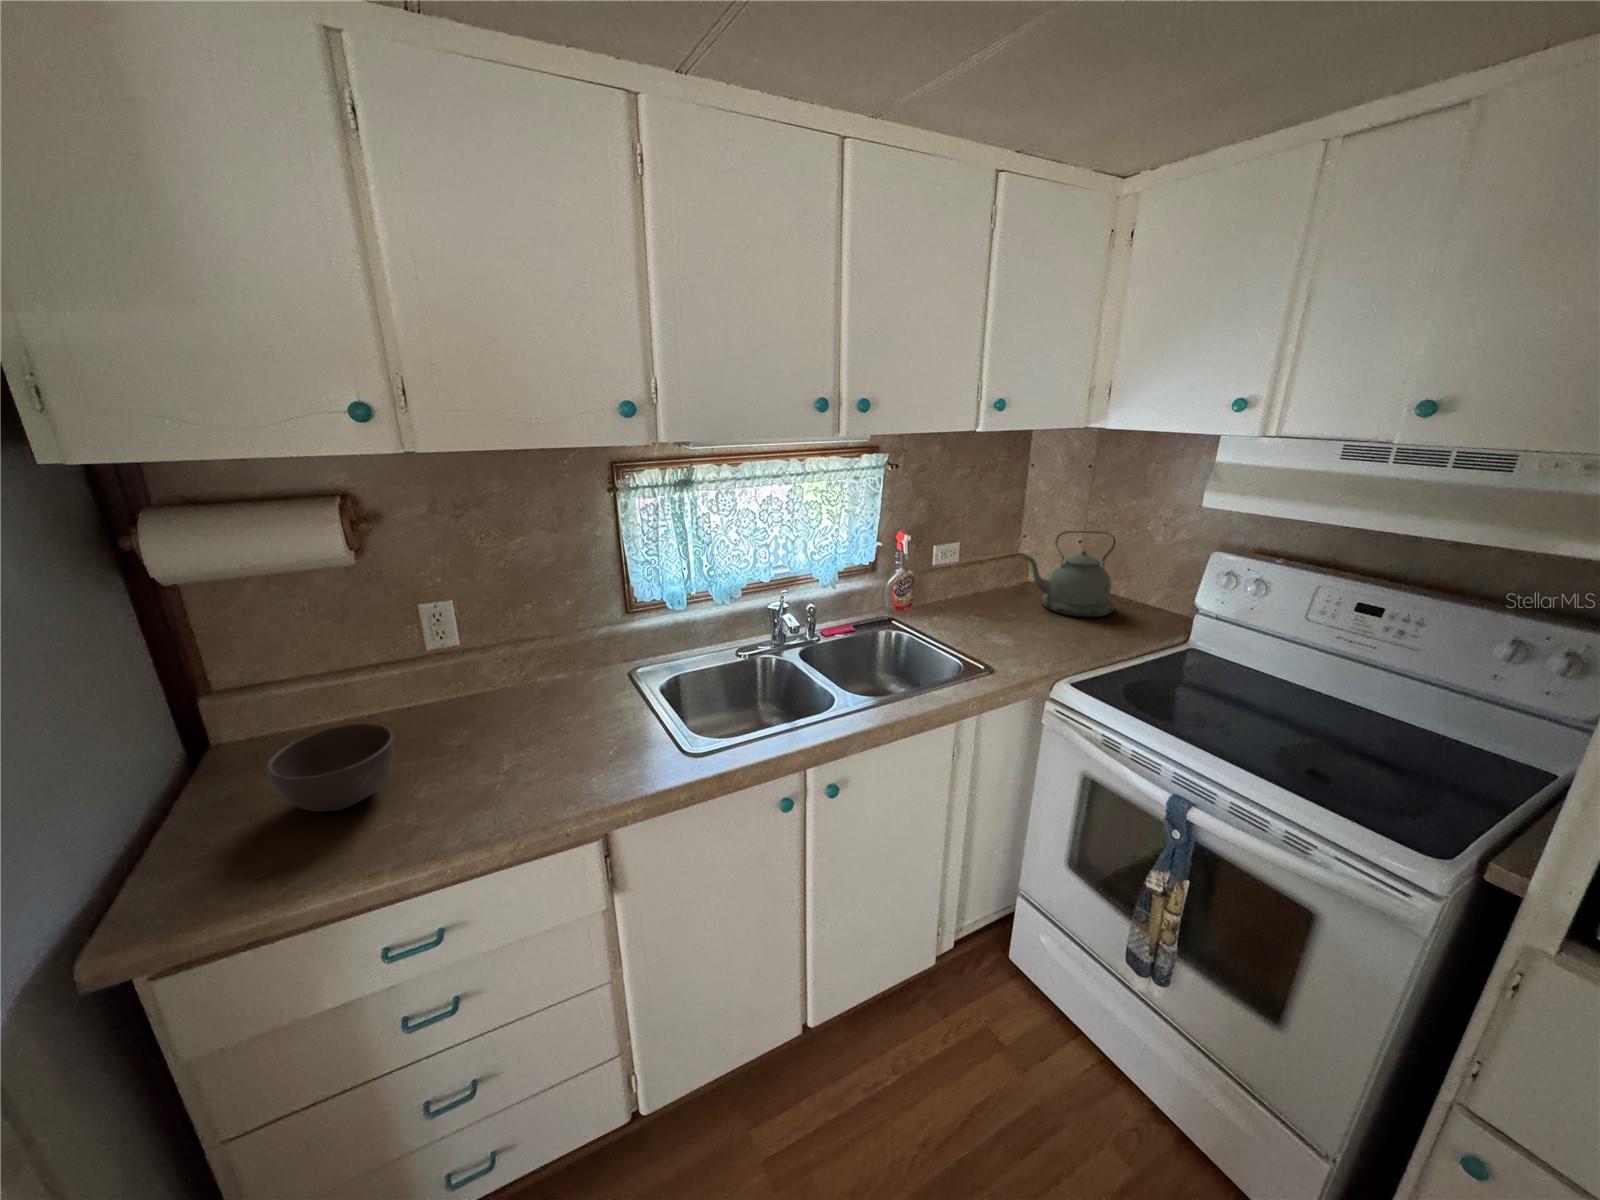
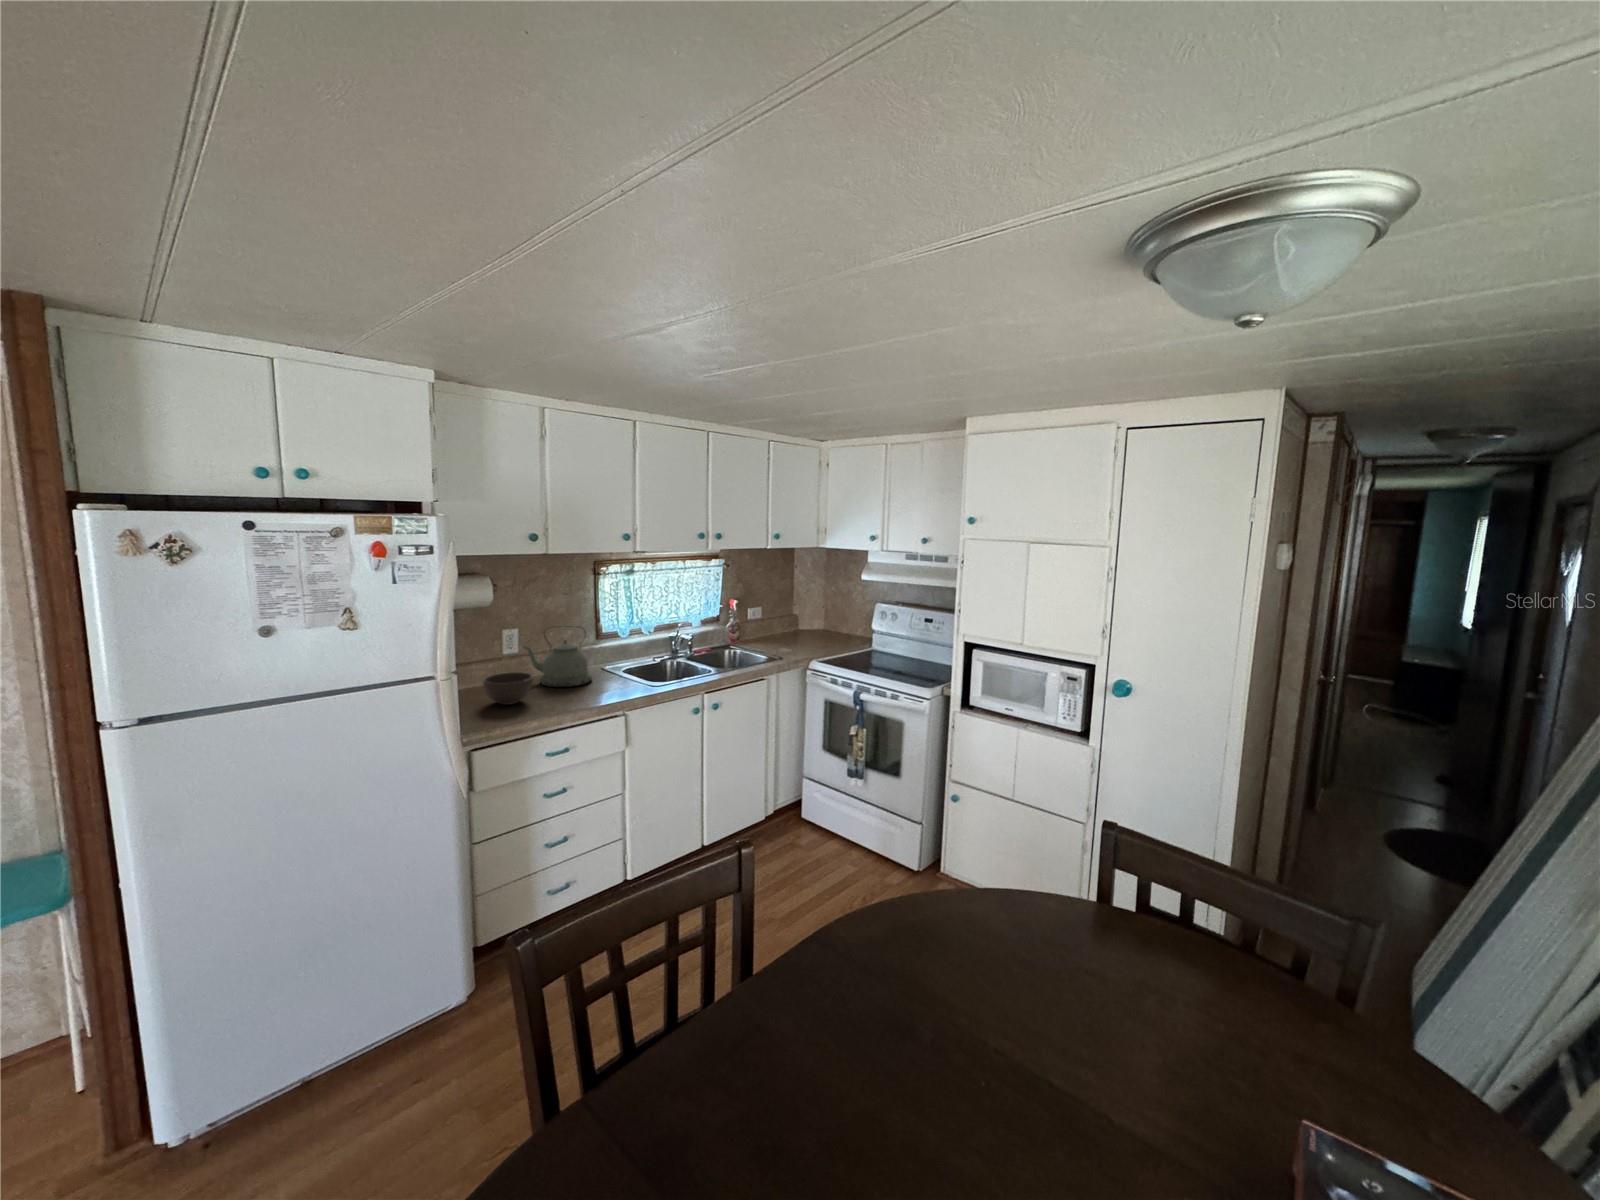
kettle: present [1025,531,1116,617] -> present [523,636,592,687]

